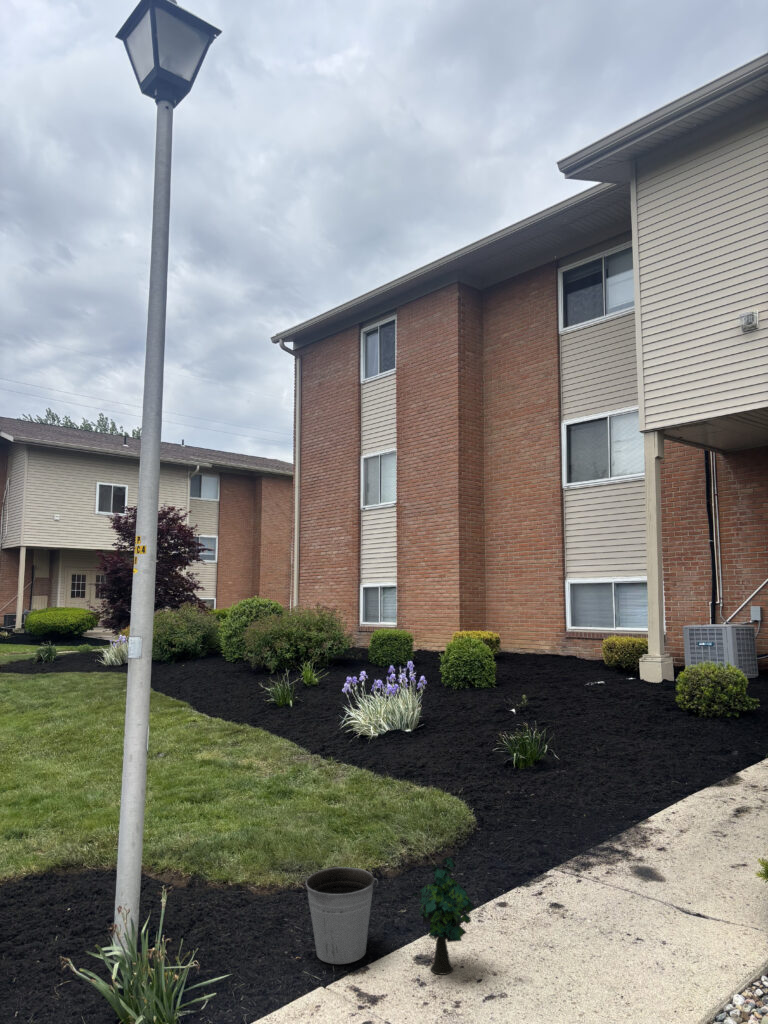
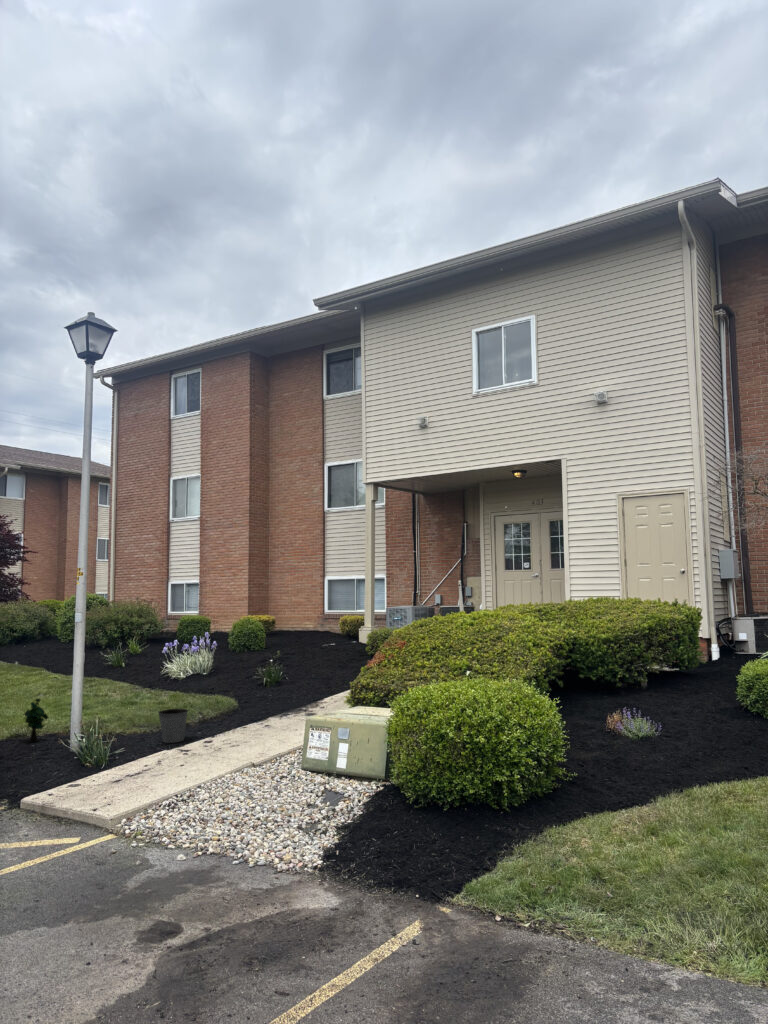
decorative plant: present [411,857,474,974] -> present [24,699,48,742]

